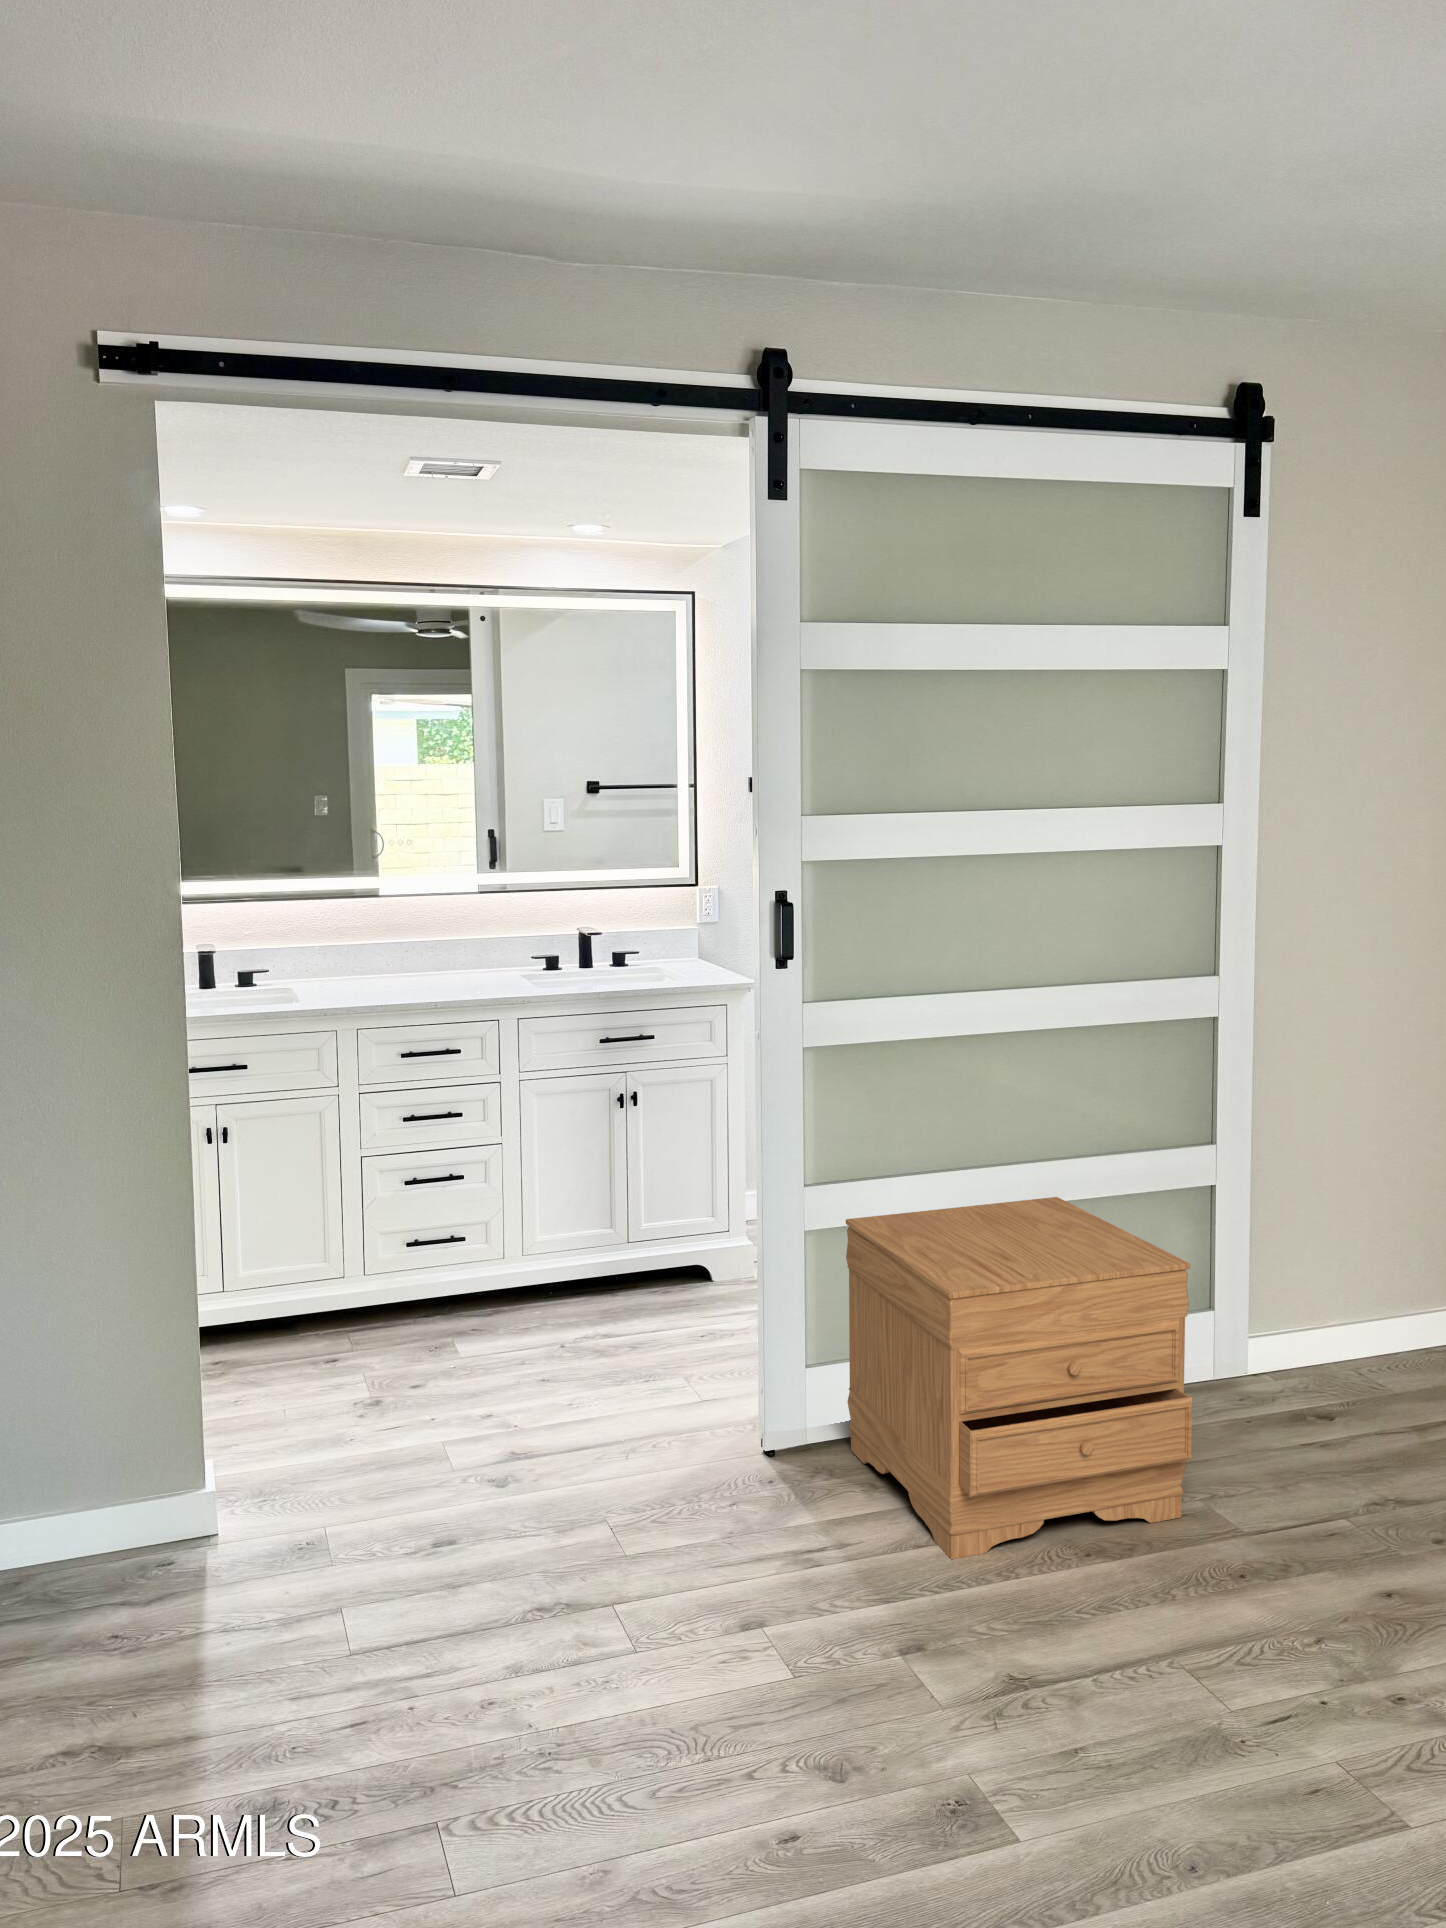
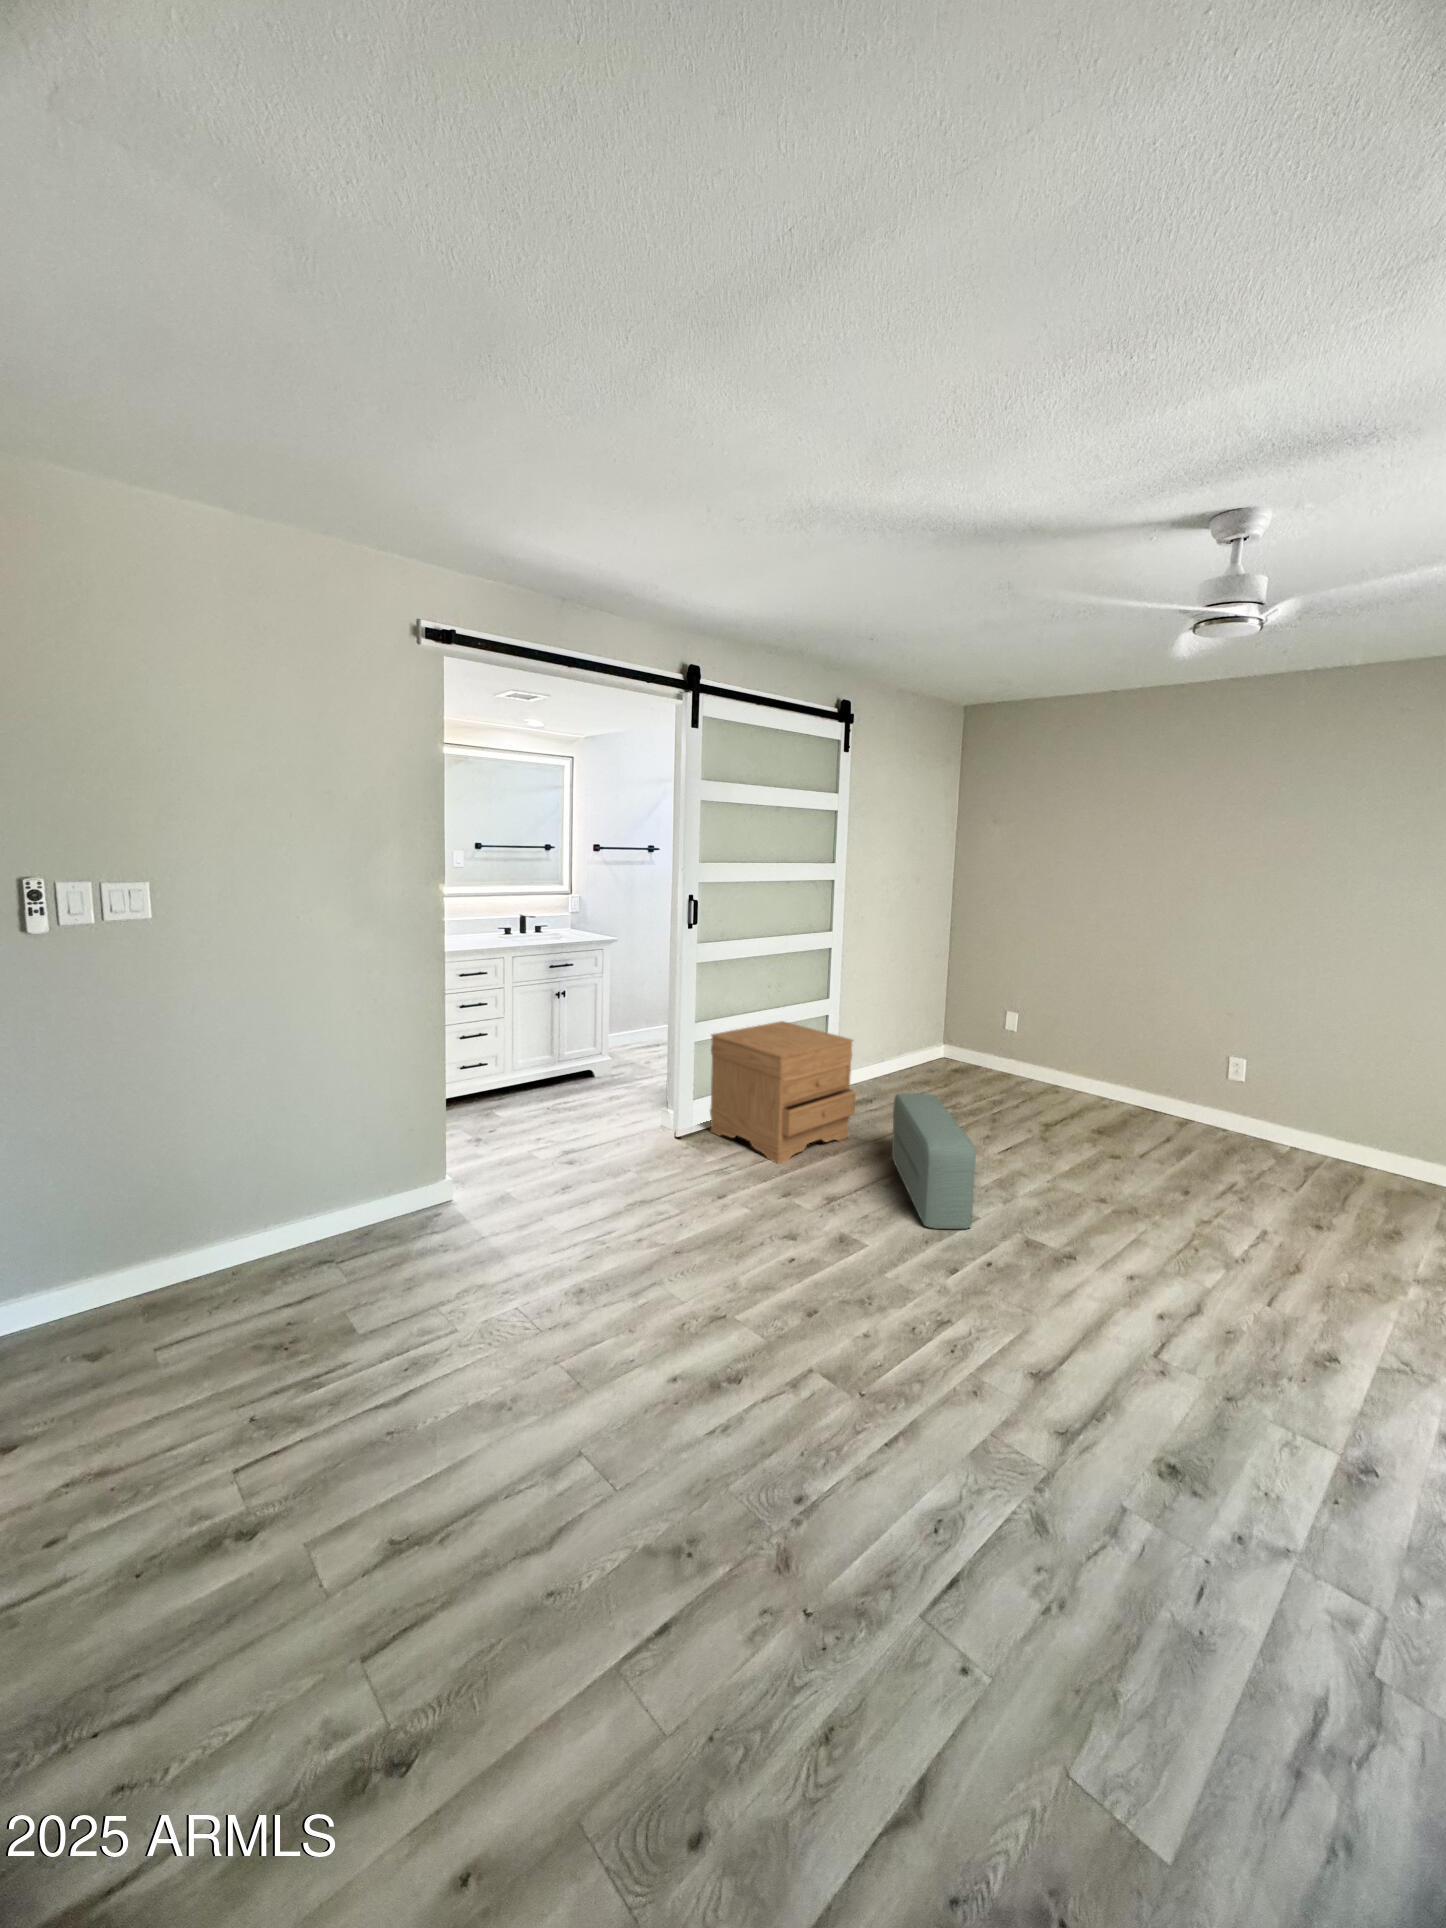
pouf: none [1212,1425,1385,1857] -> present [892,1093,976,1229]

